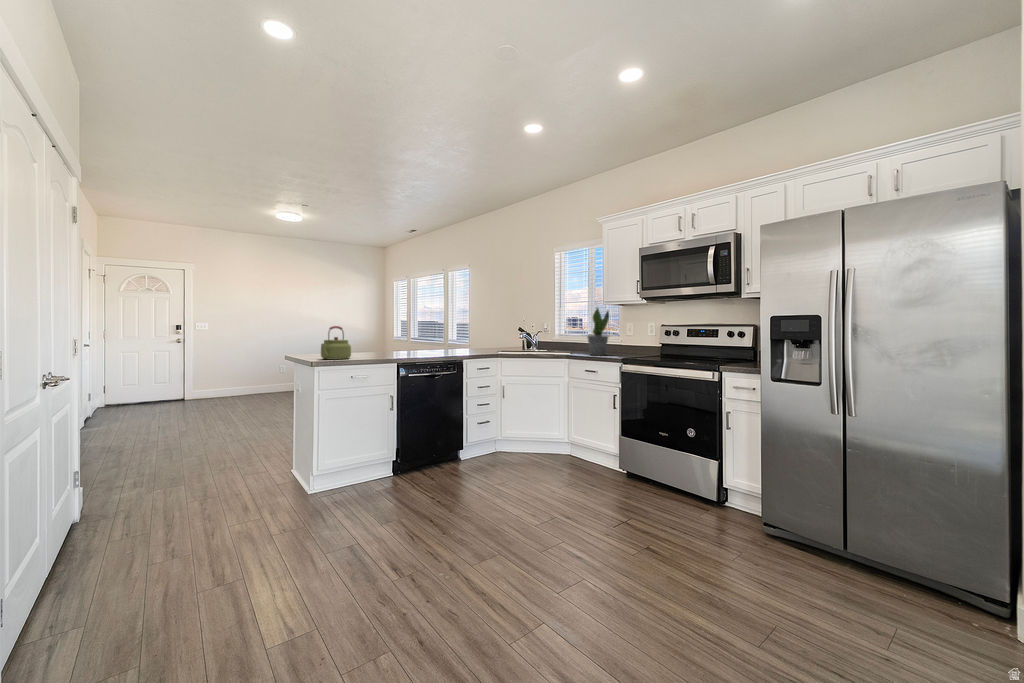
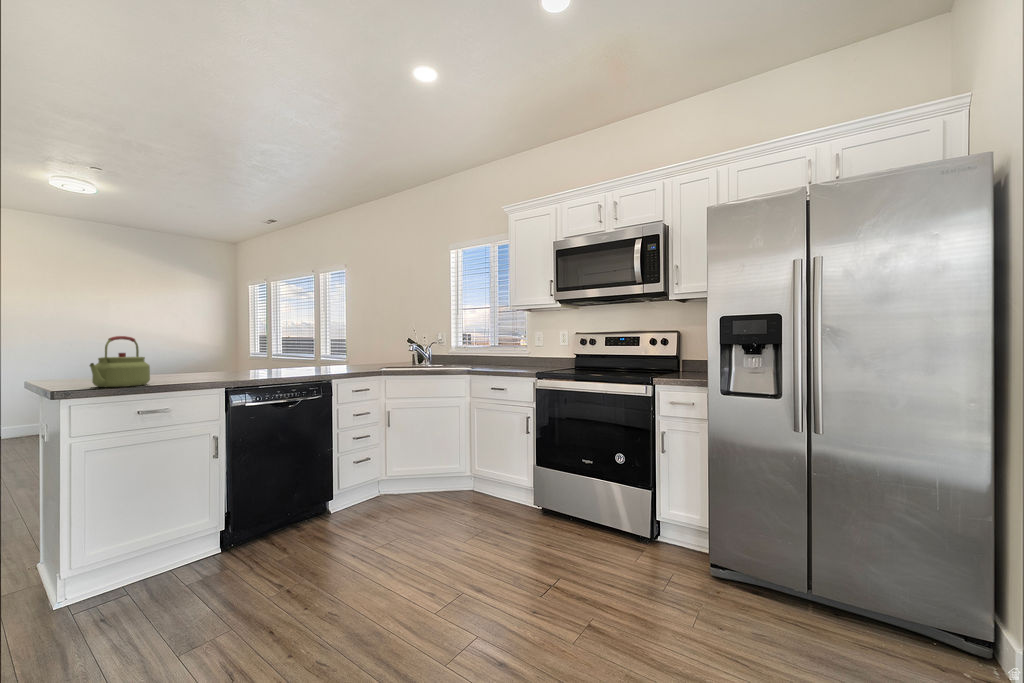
potted plant: present [588,308,609,356] -> none [492,311,518,370]

